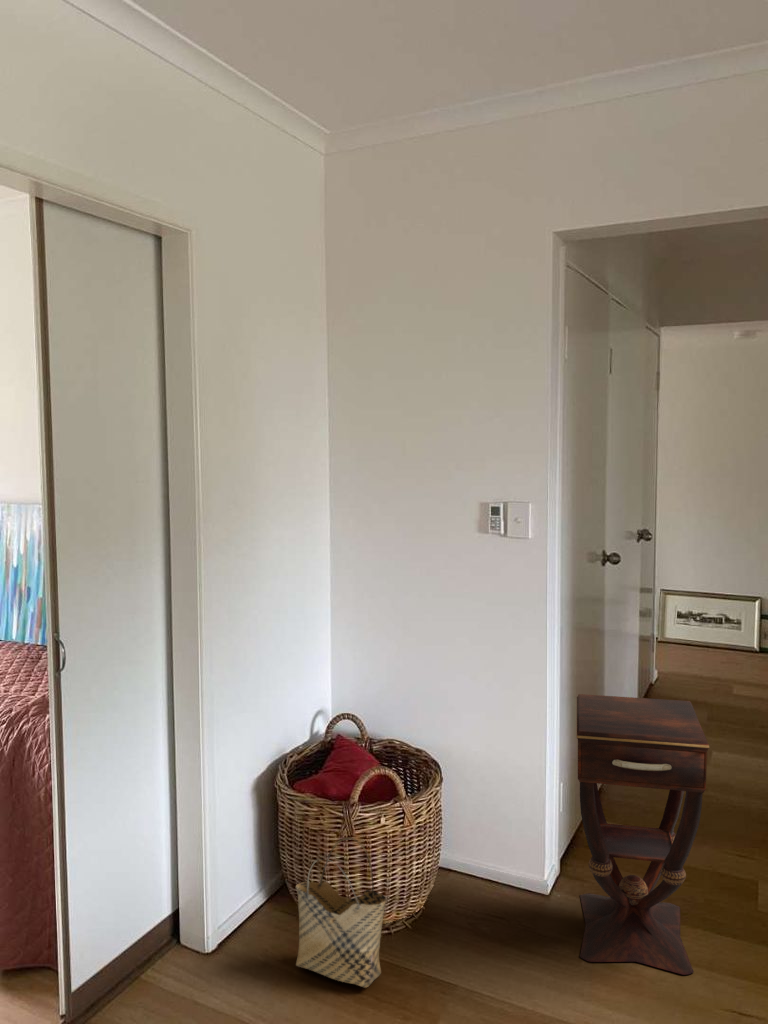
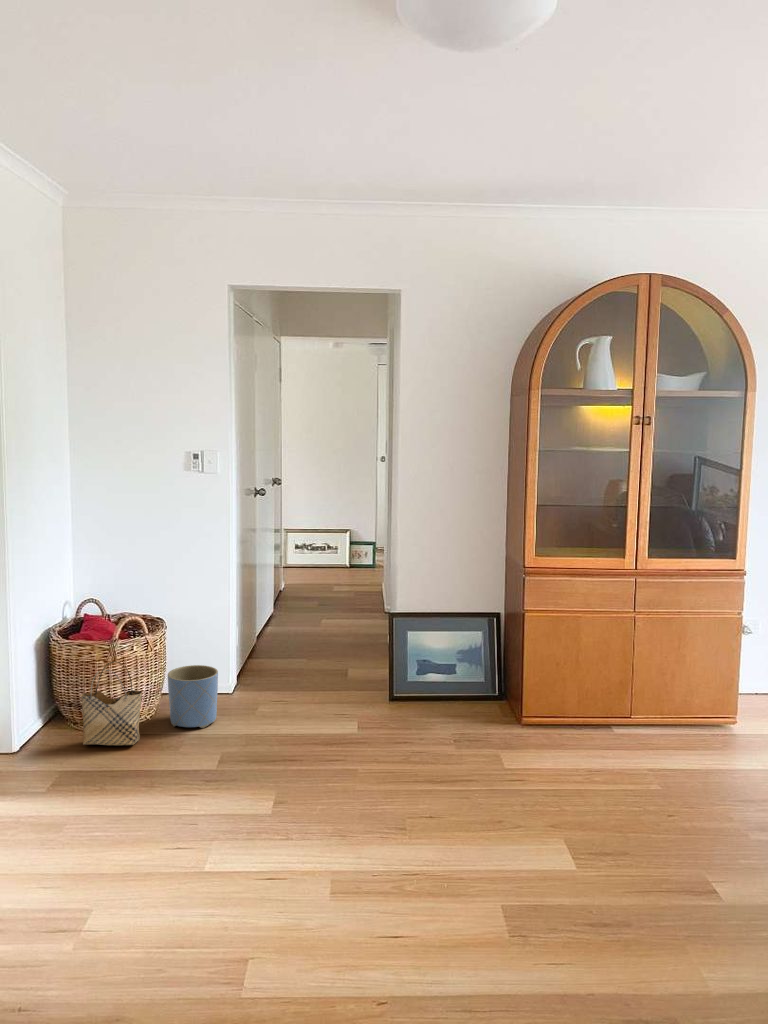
side table: present [577,694,709,975] -> none [247,567,323,715]
planter: none [434,849,516,970] -> present [168,665,218,728]

